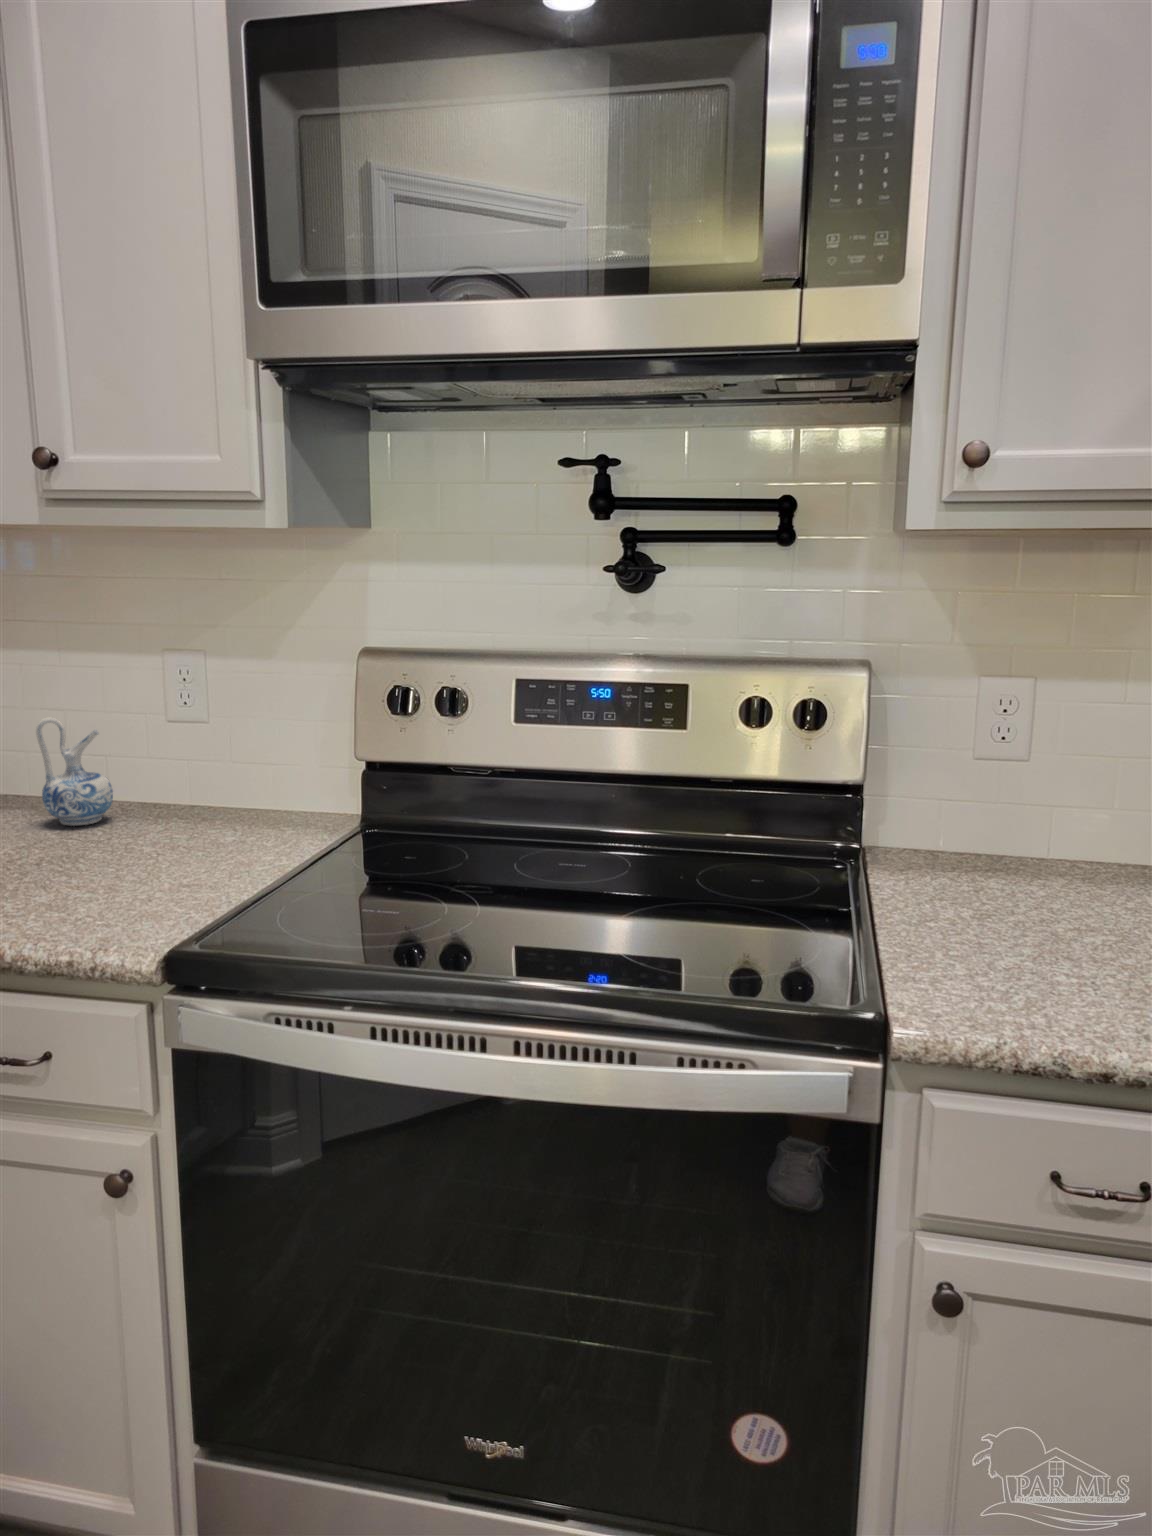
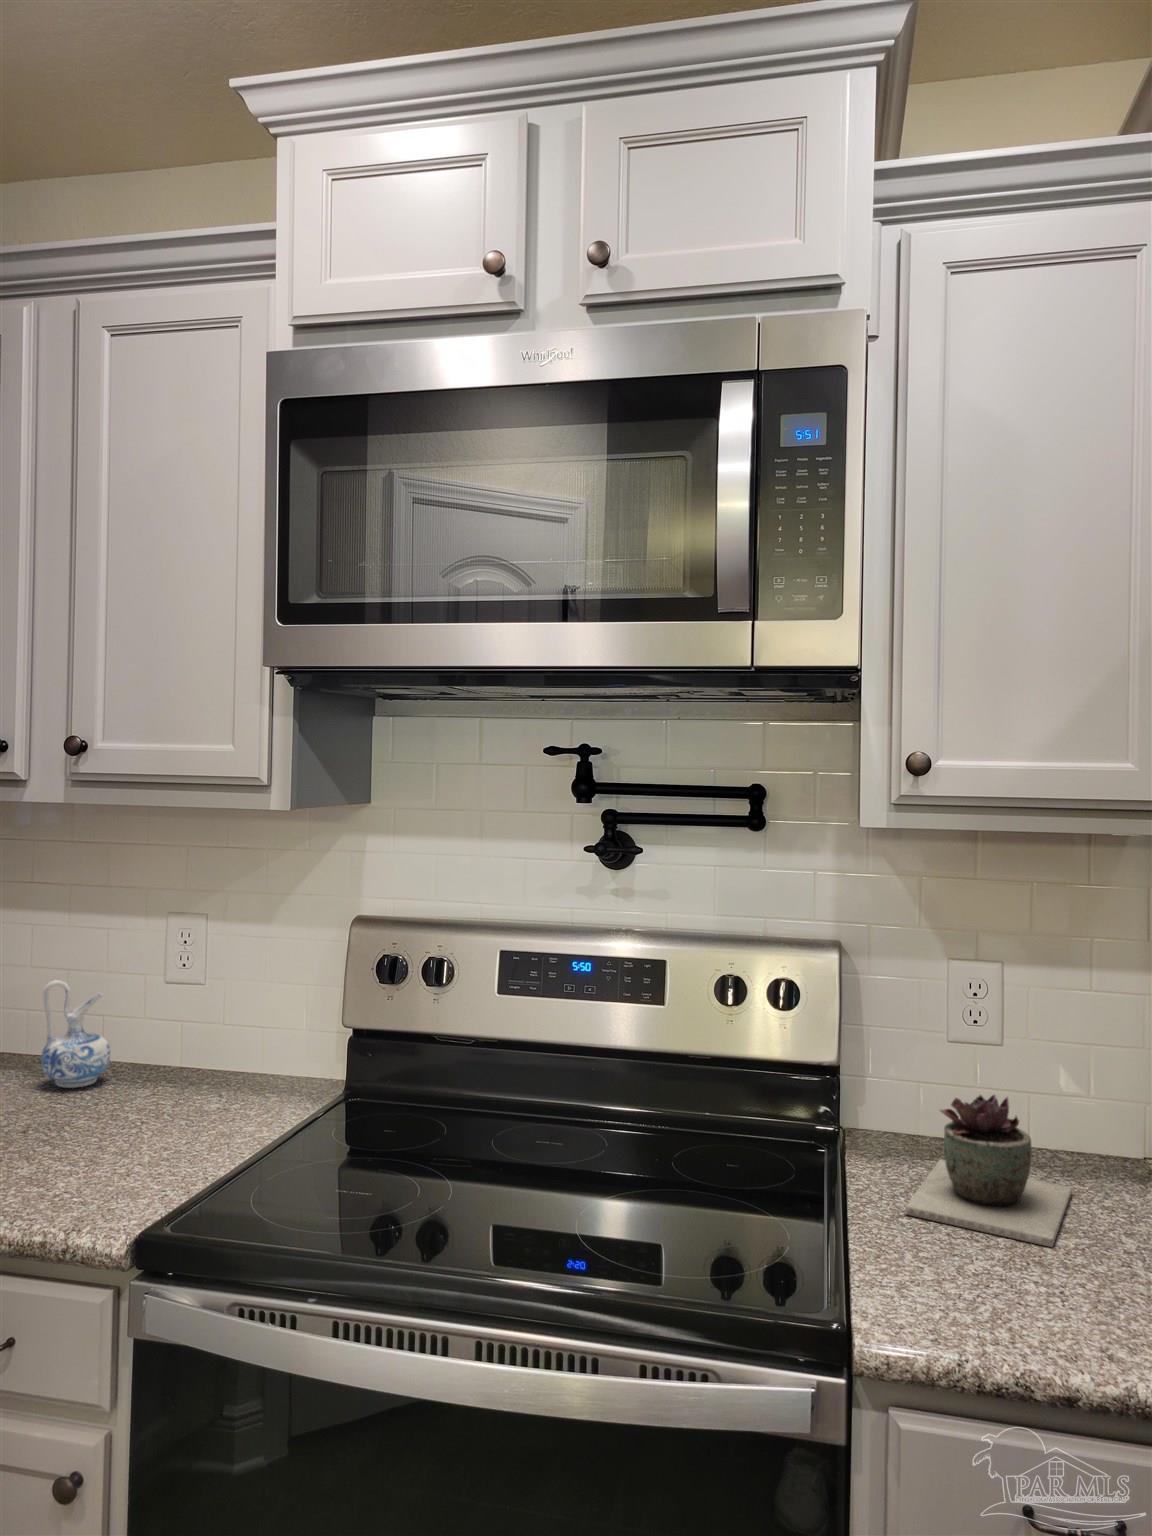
succulent plant: none [934,805,1097,946] -> present [905,1095,1072,1247]

